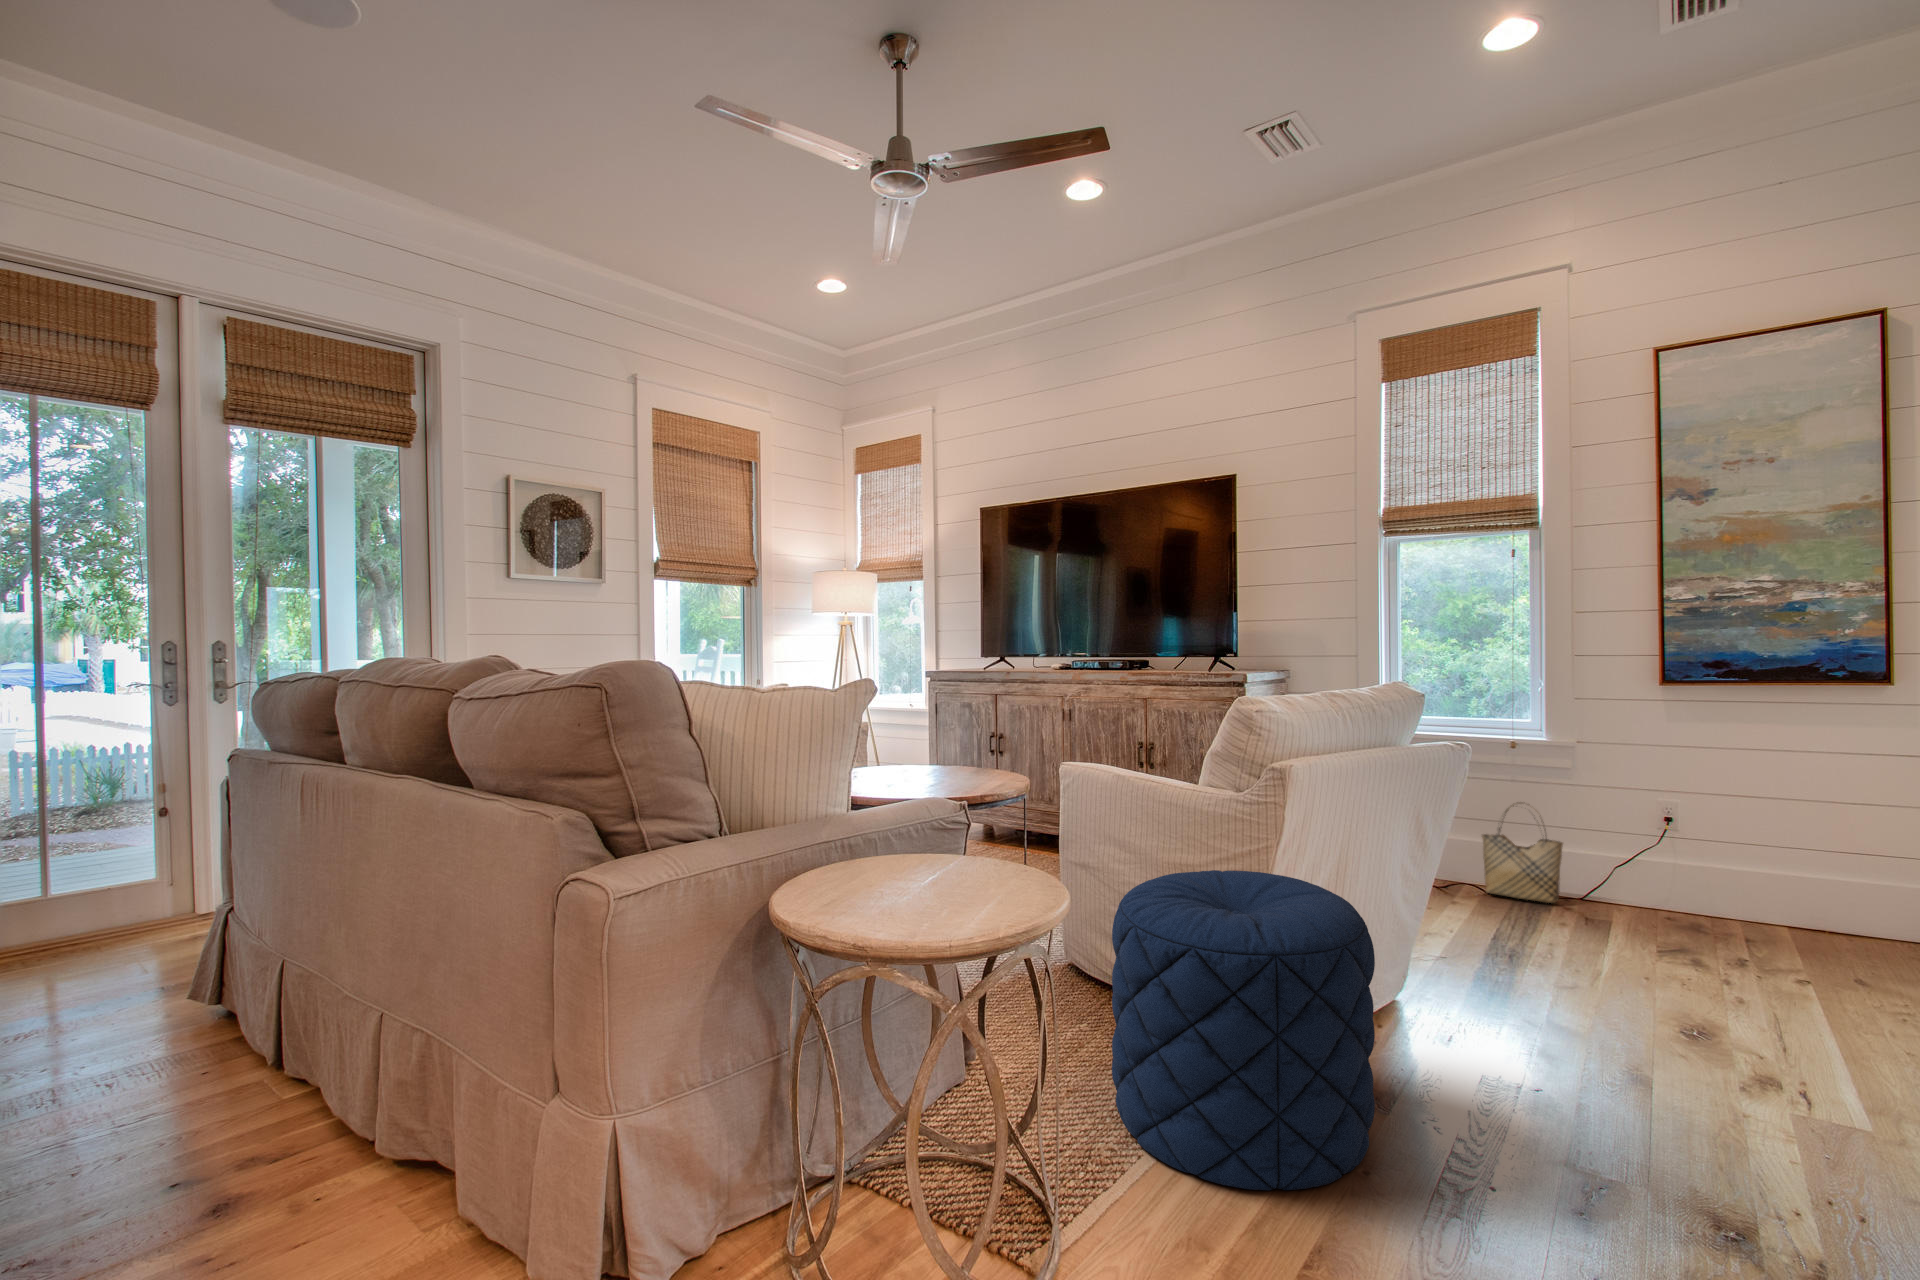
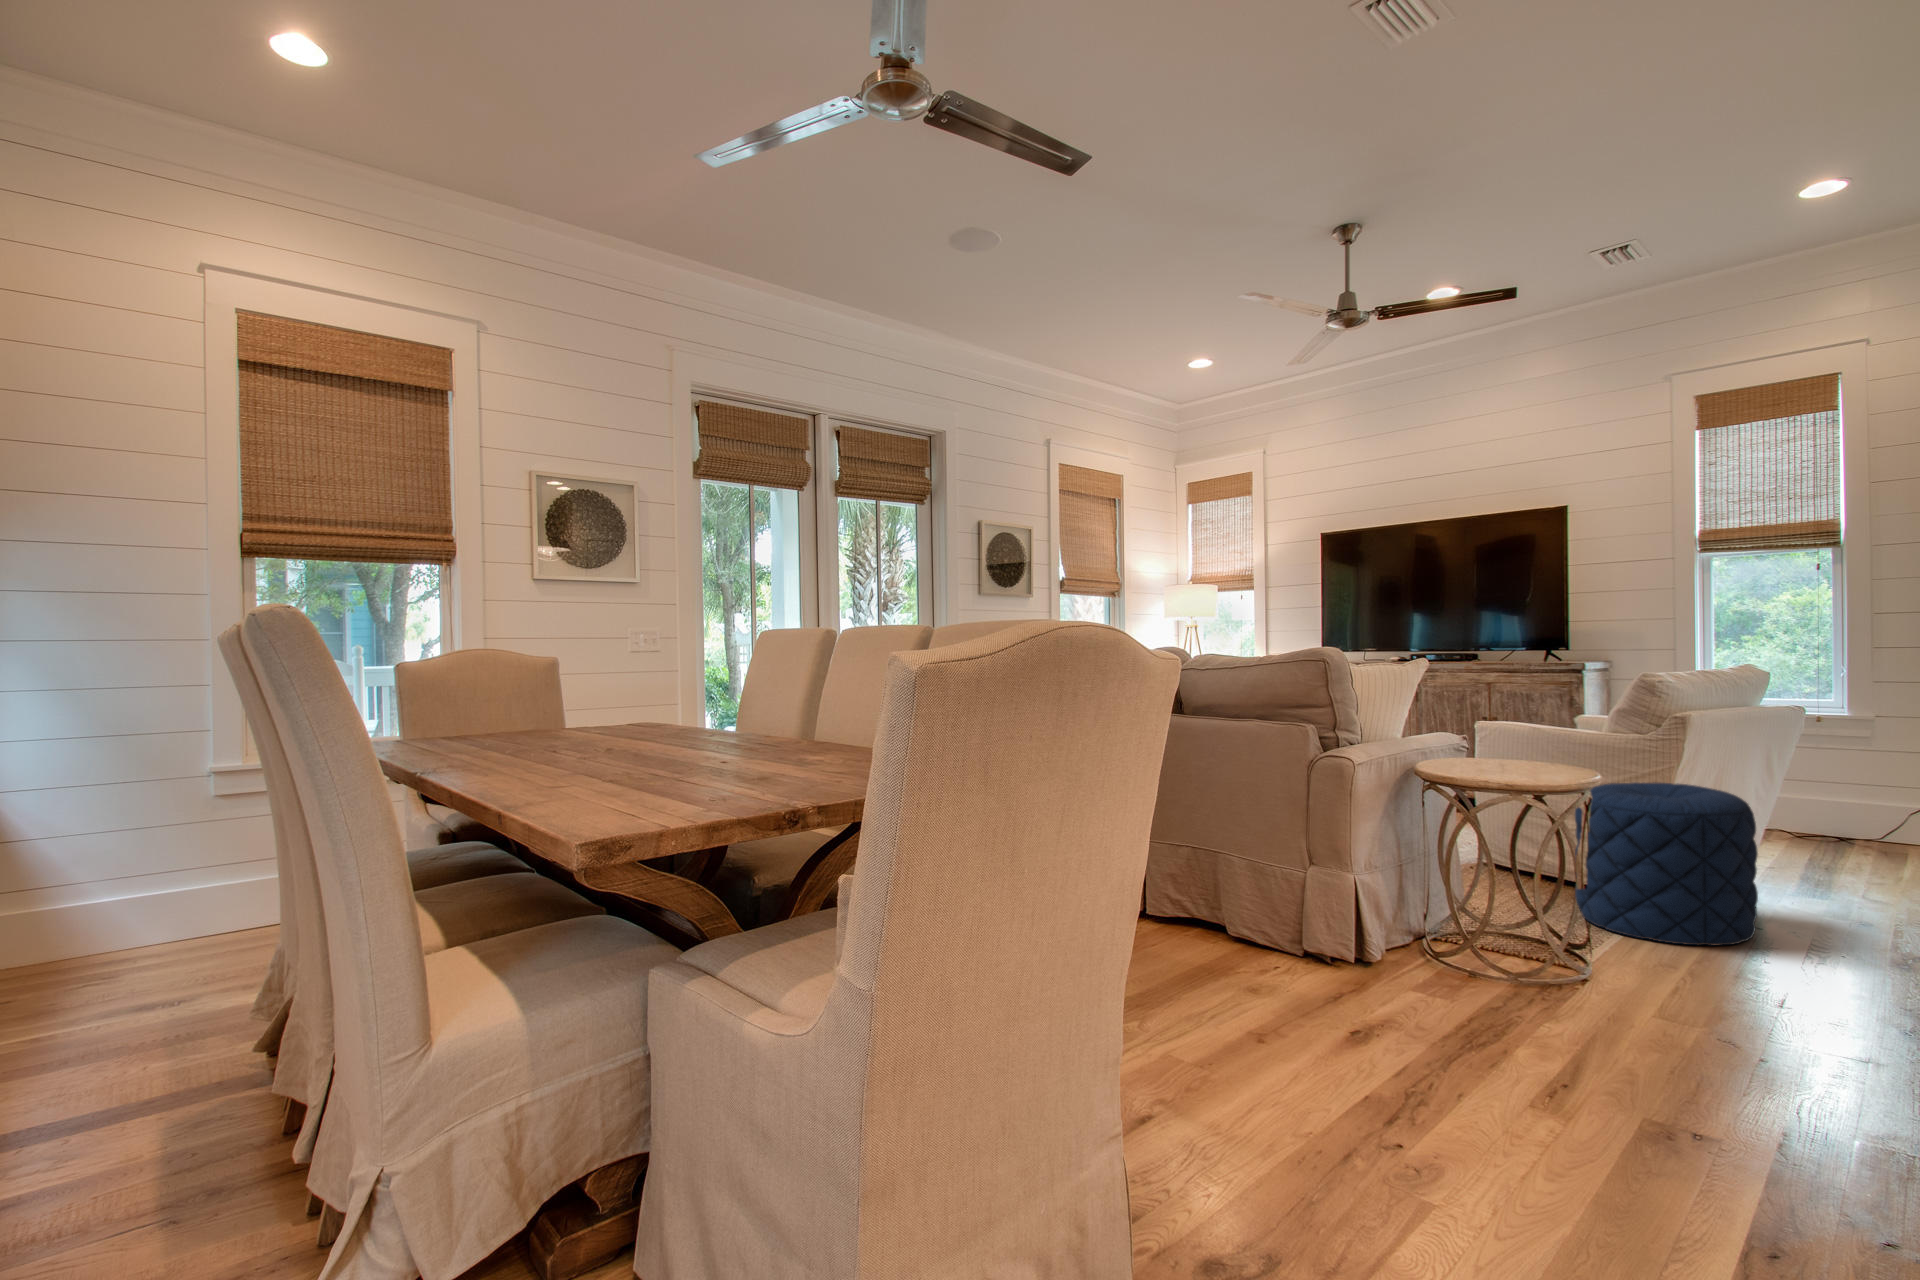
woven basket: present [1482,805,1563,903] -> none [1793,763,1867,840]

